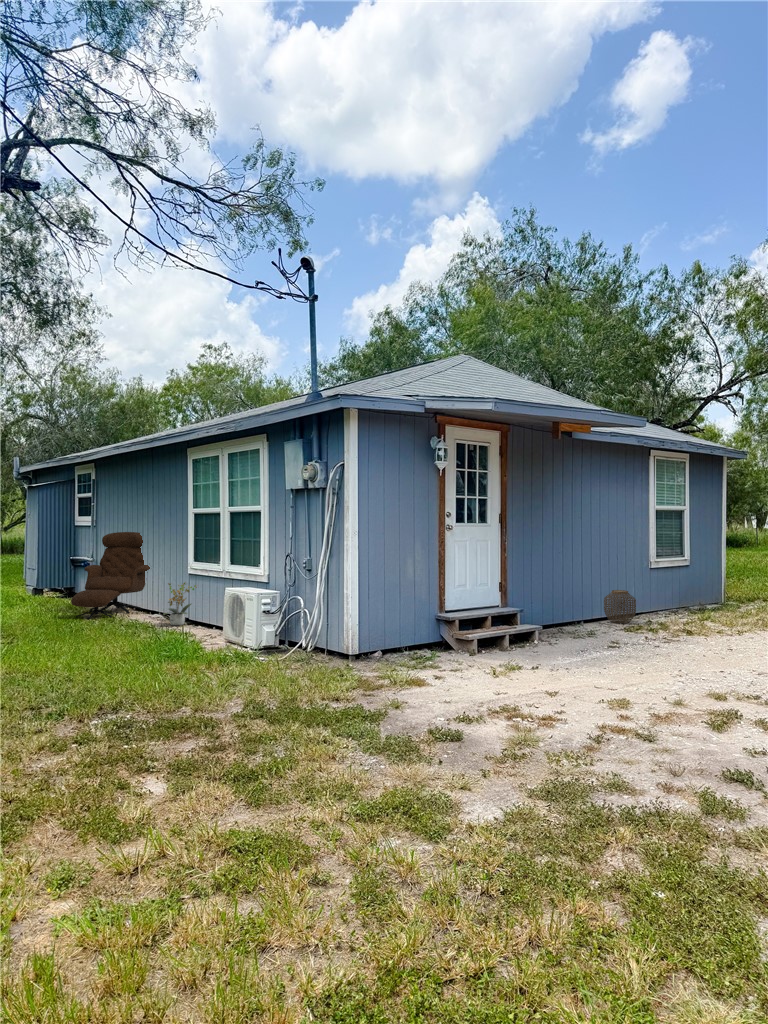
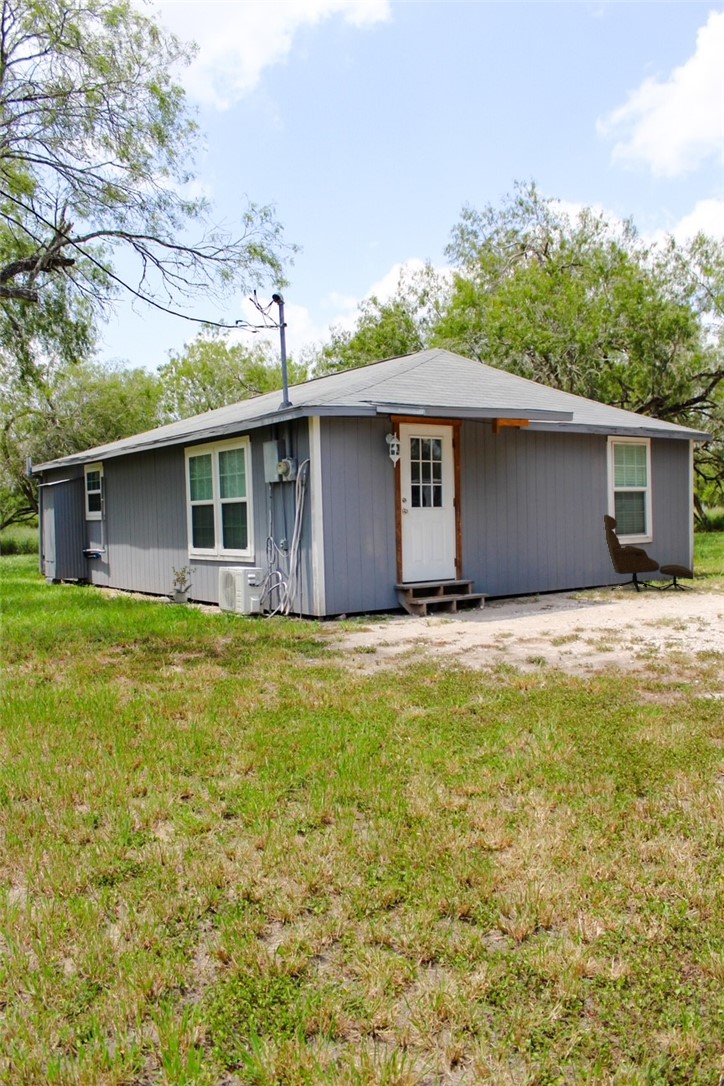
lounge chair: present [71,532,150,619] -> present [603,515,694,592]
woven basket: present [604,590,636,623] -> none [558,566,587,595]

